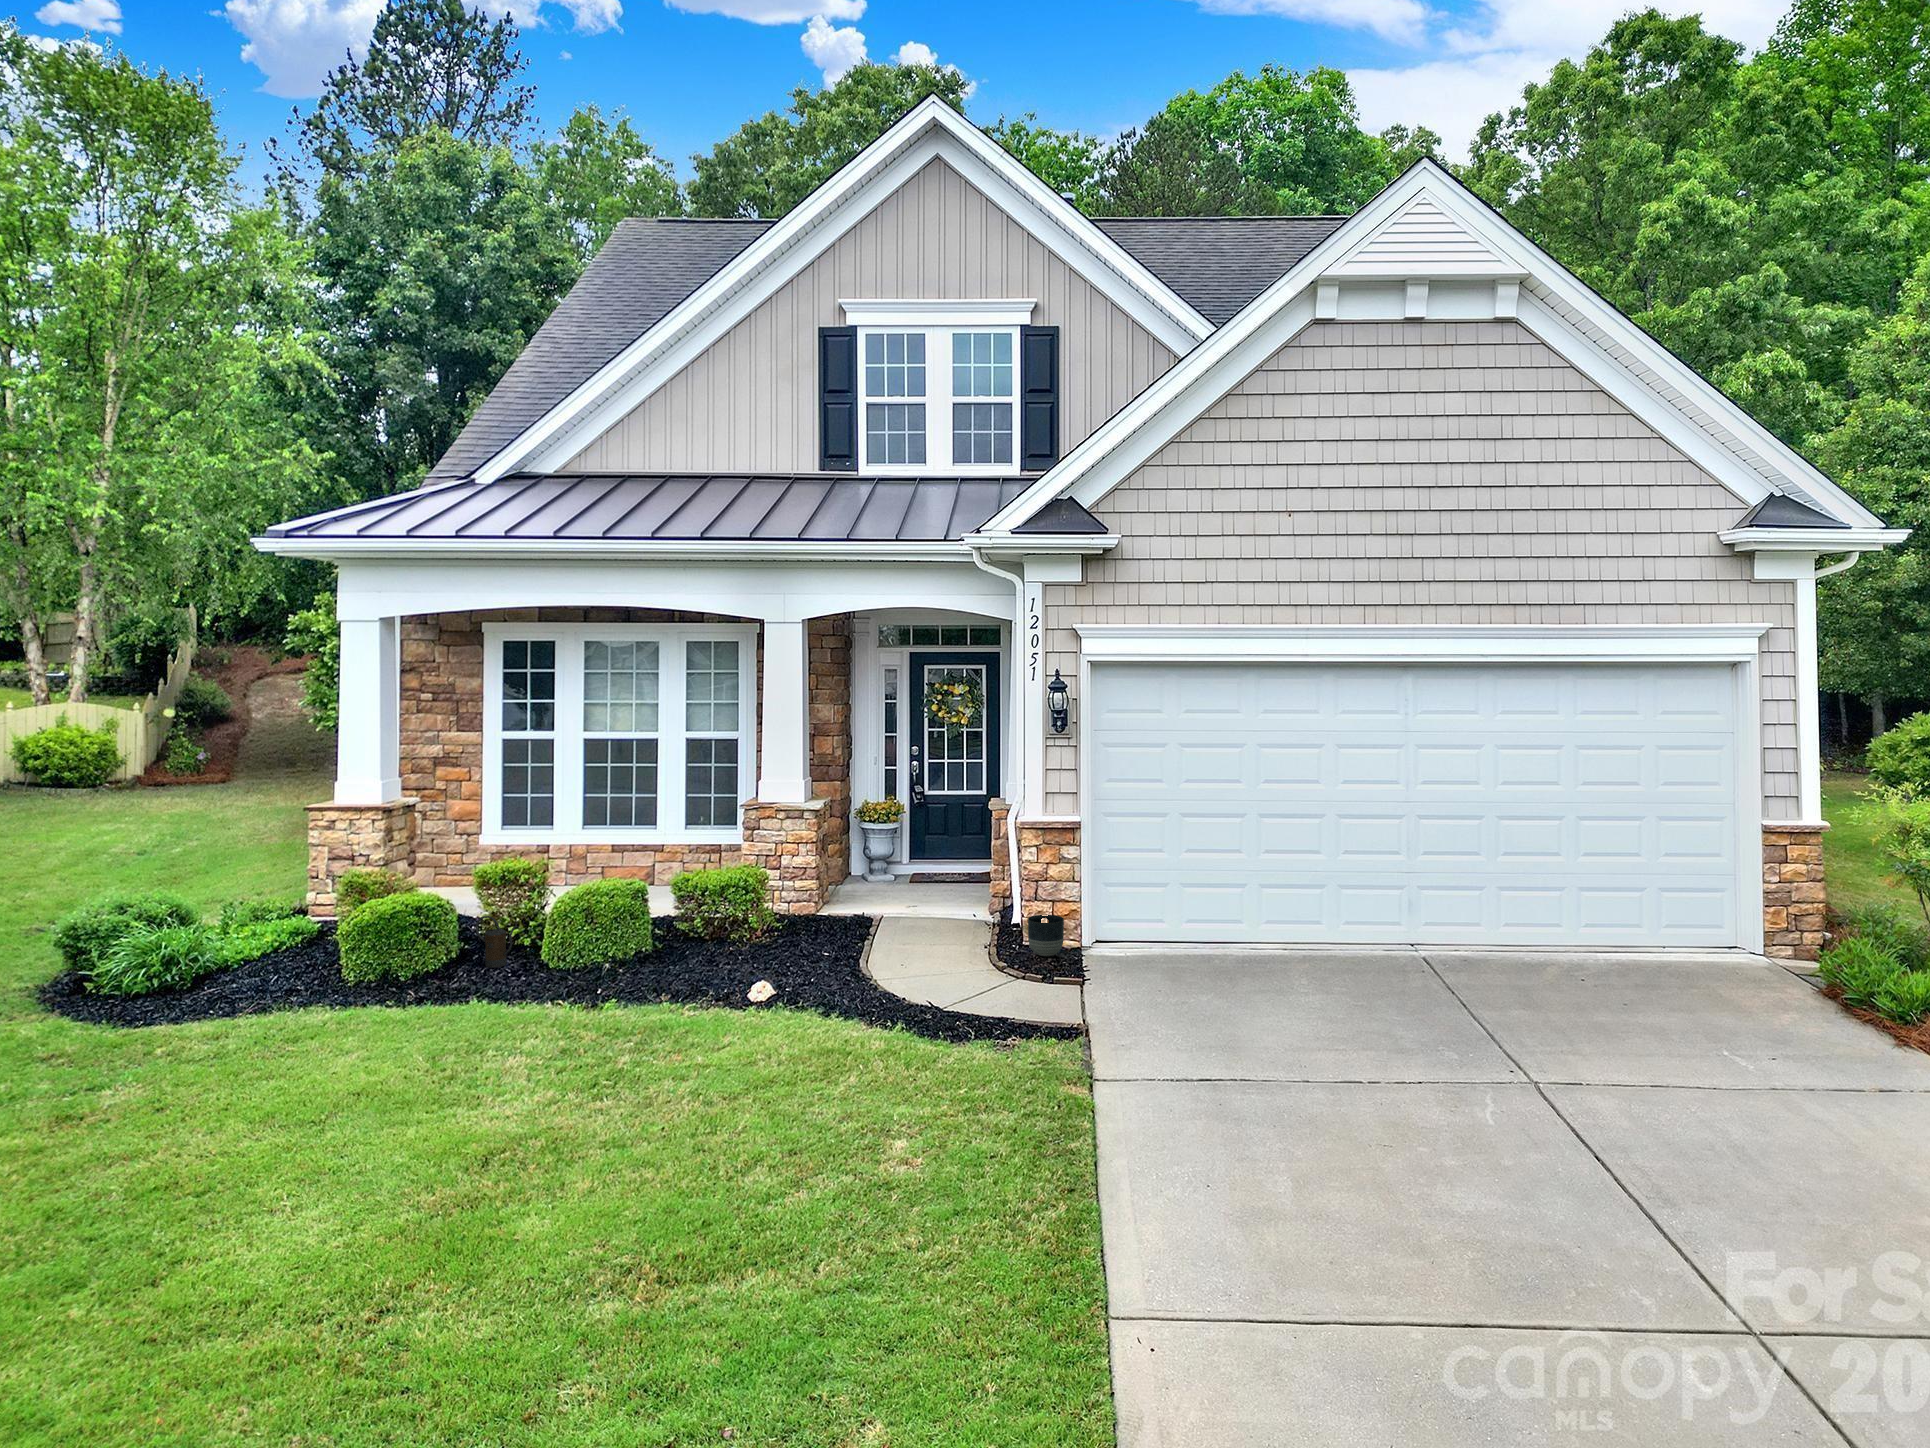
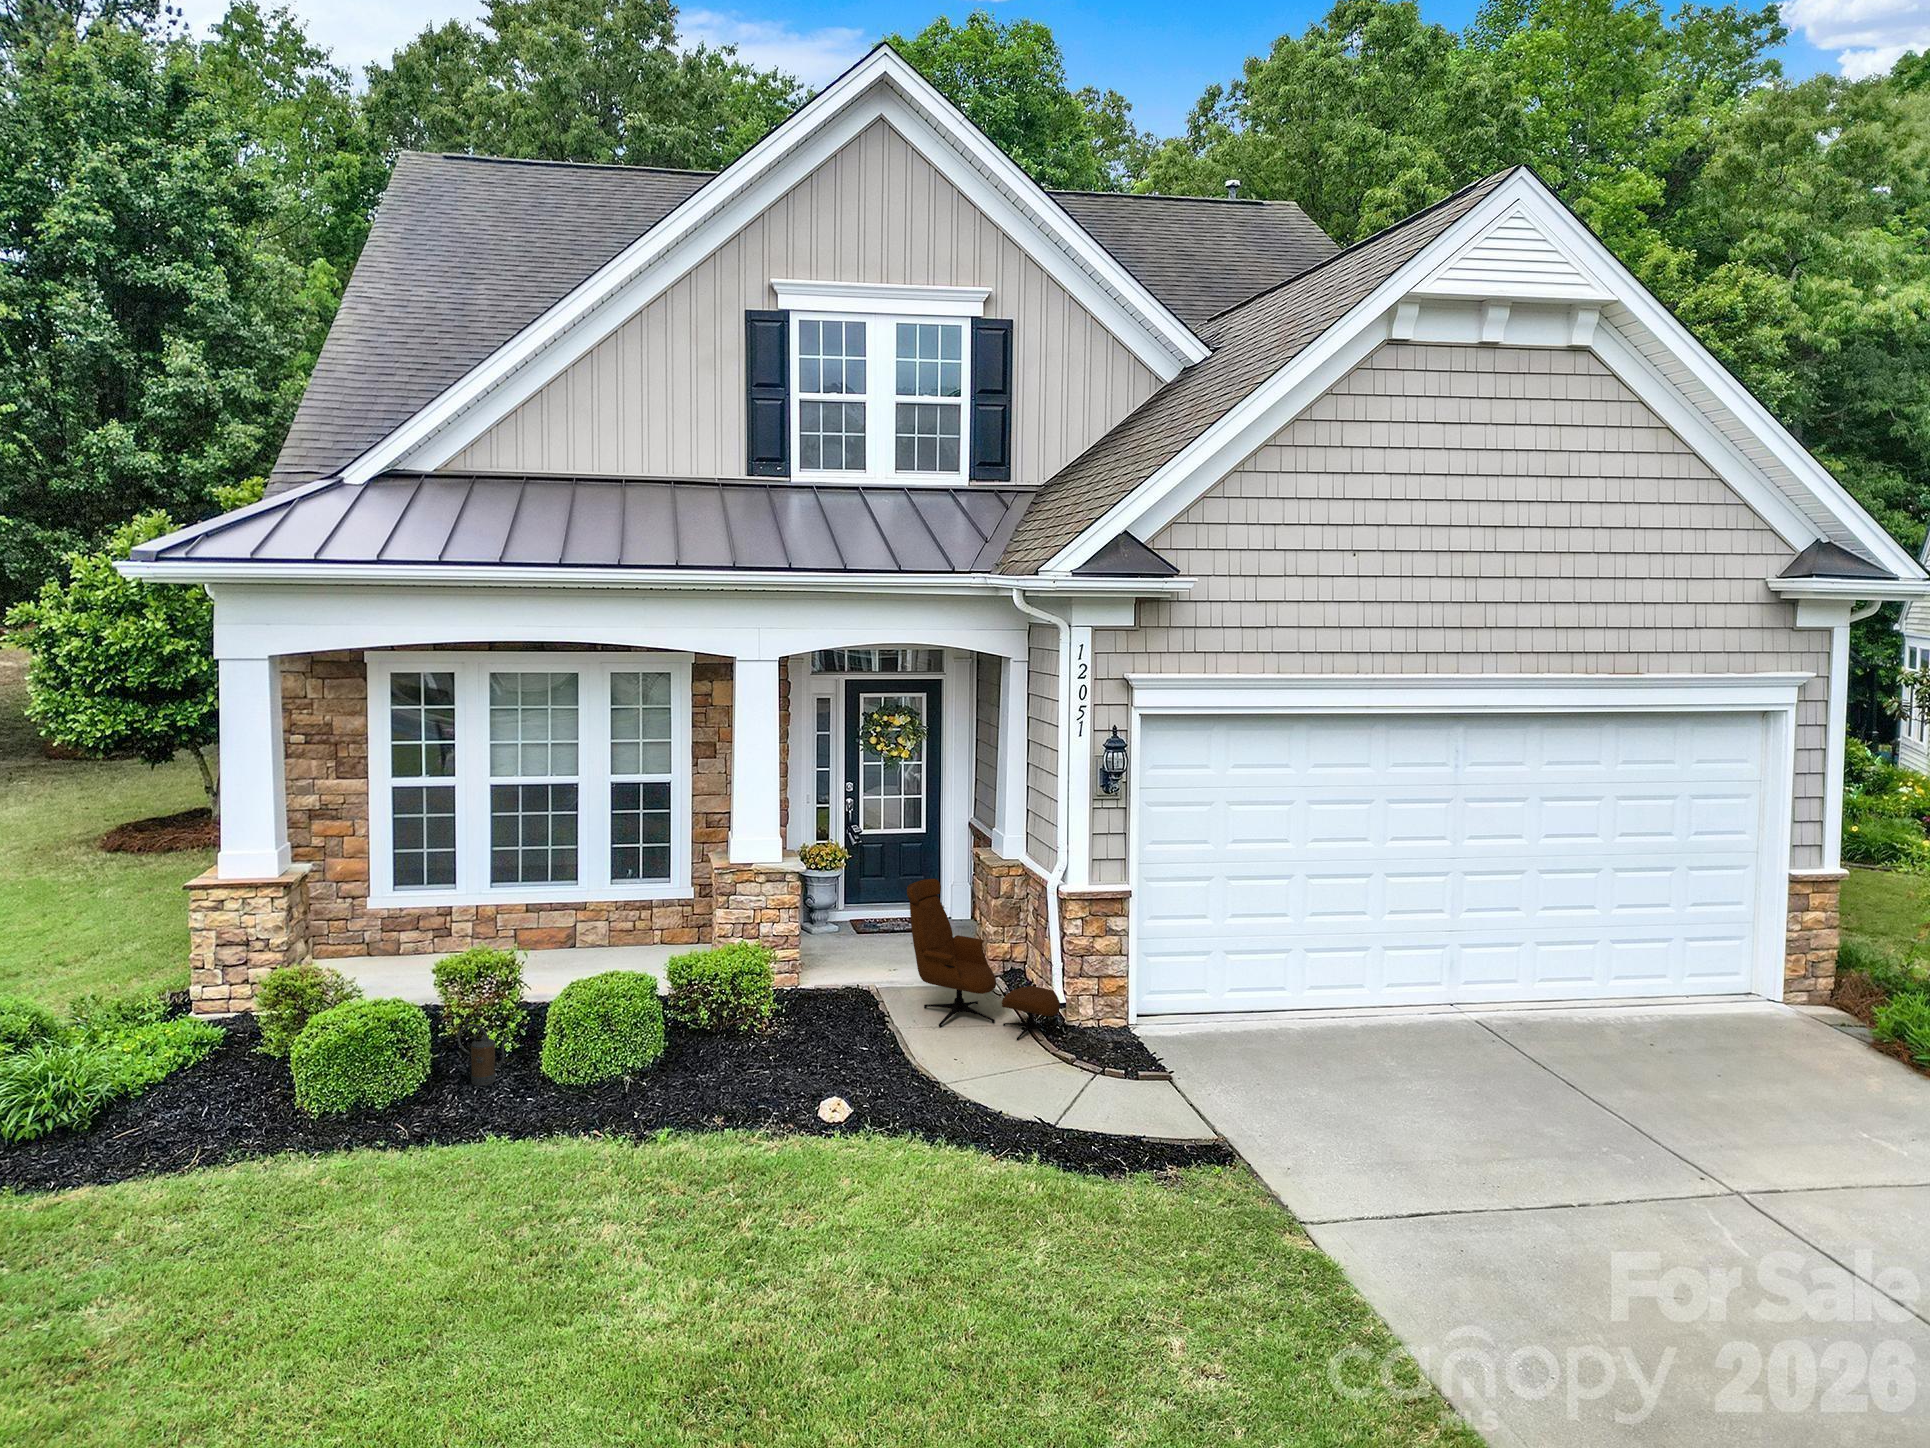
lounge chair: none [889,816,1015,956] -> present [907,879,1060,1040]
planter: present [1028,915,1064,956] -> none [1078,991,1118,1038]

